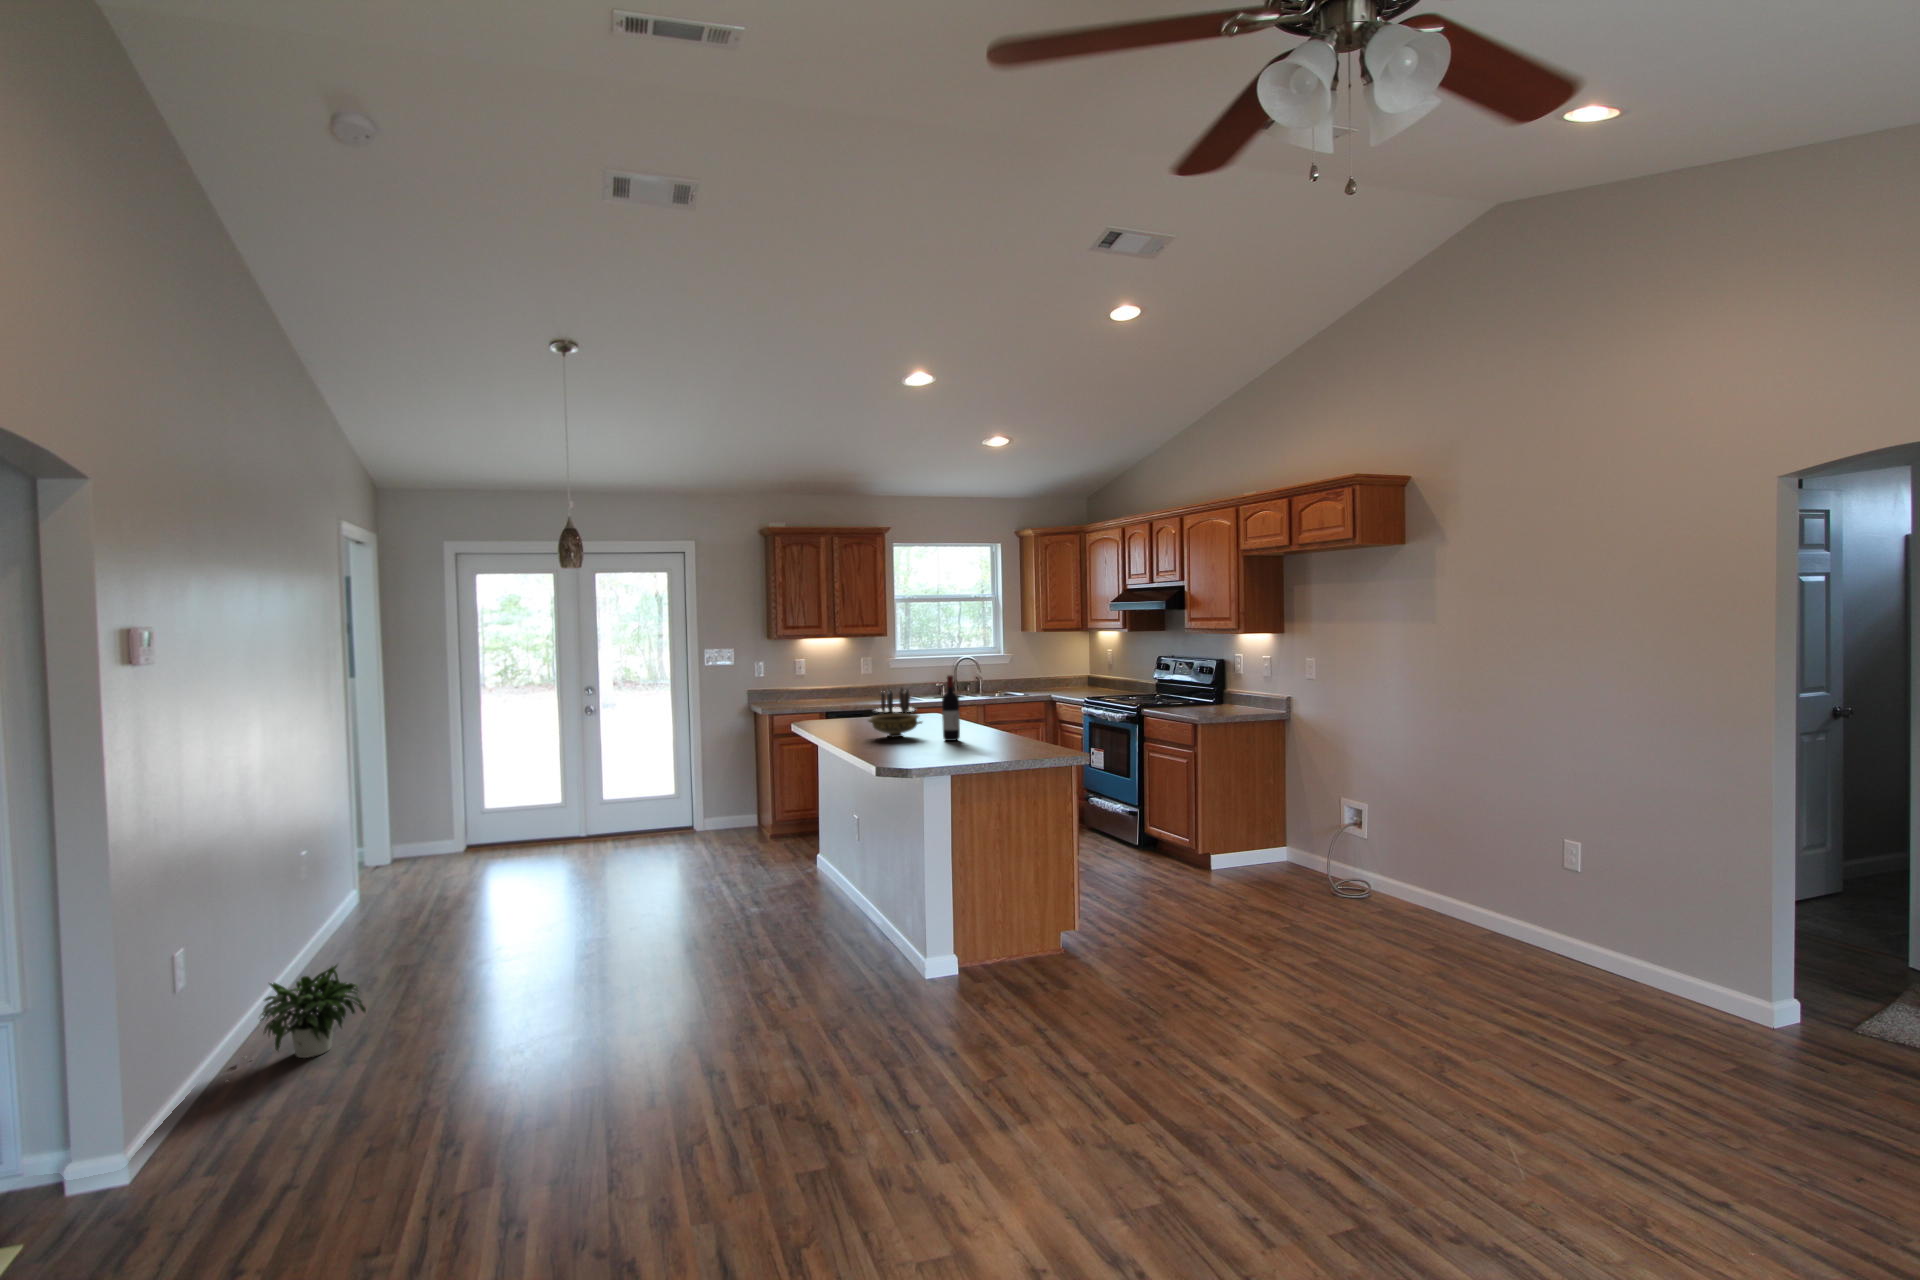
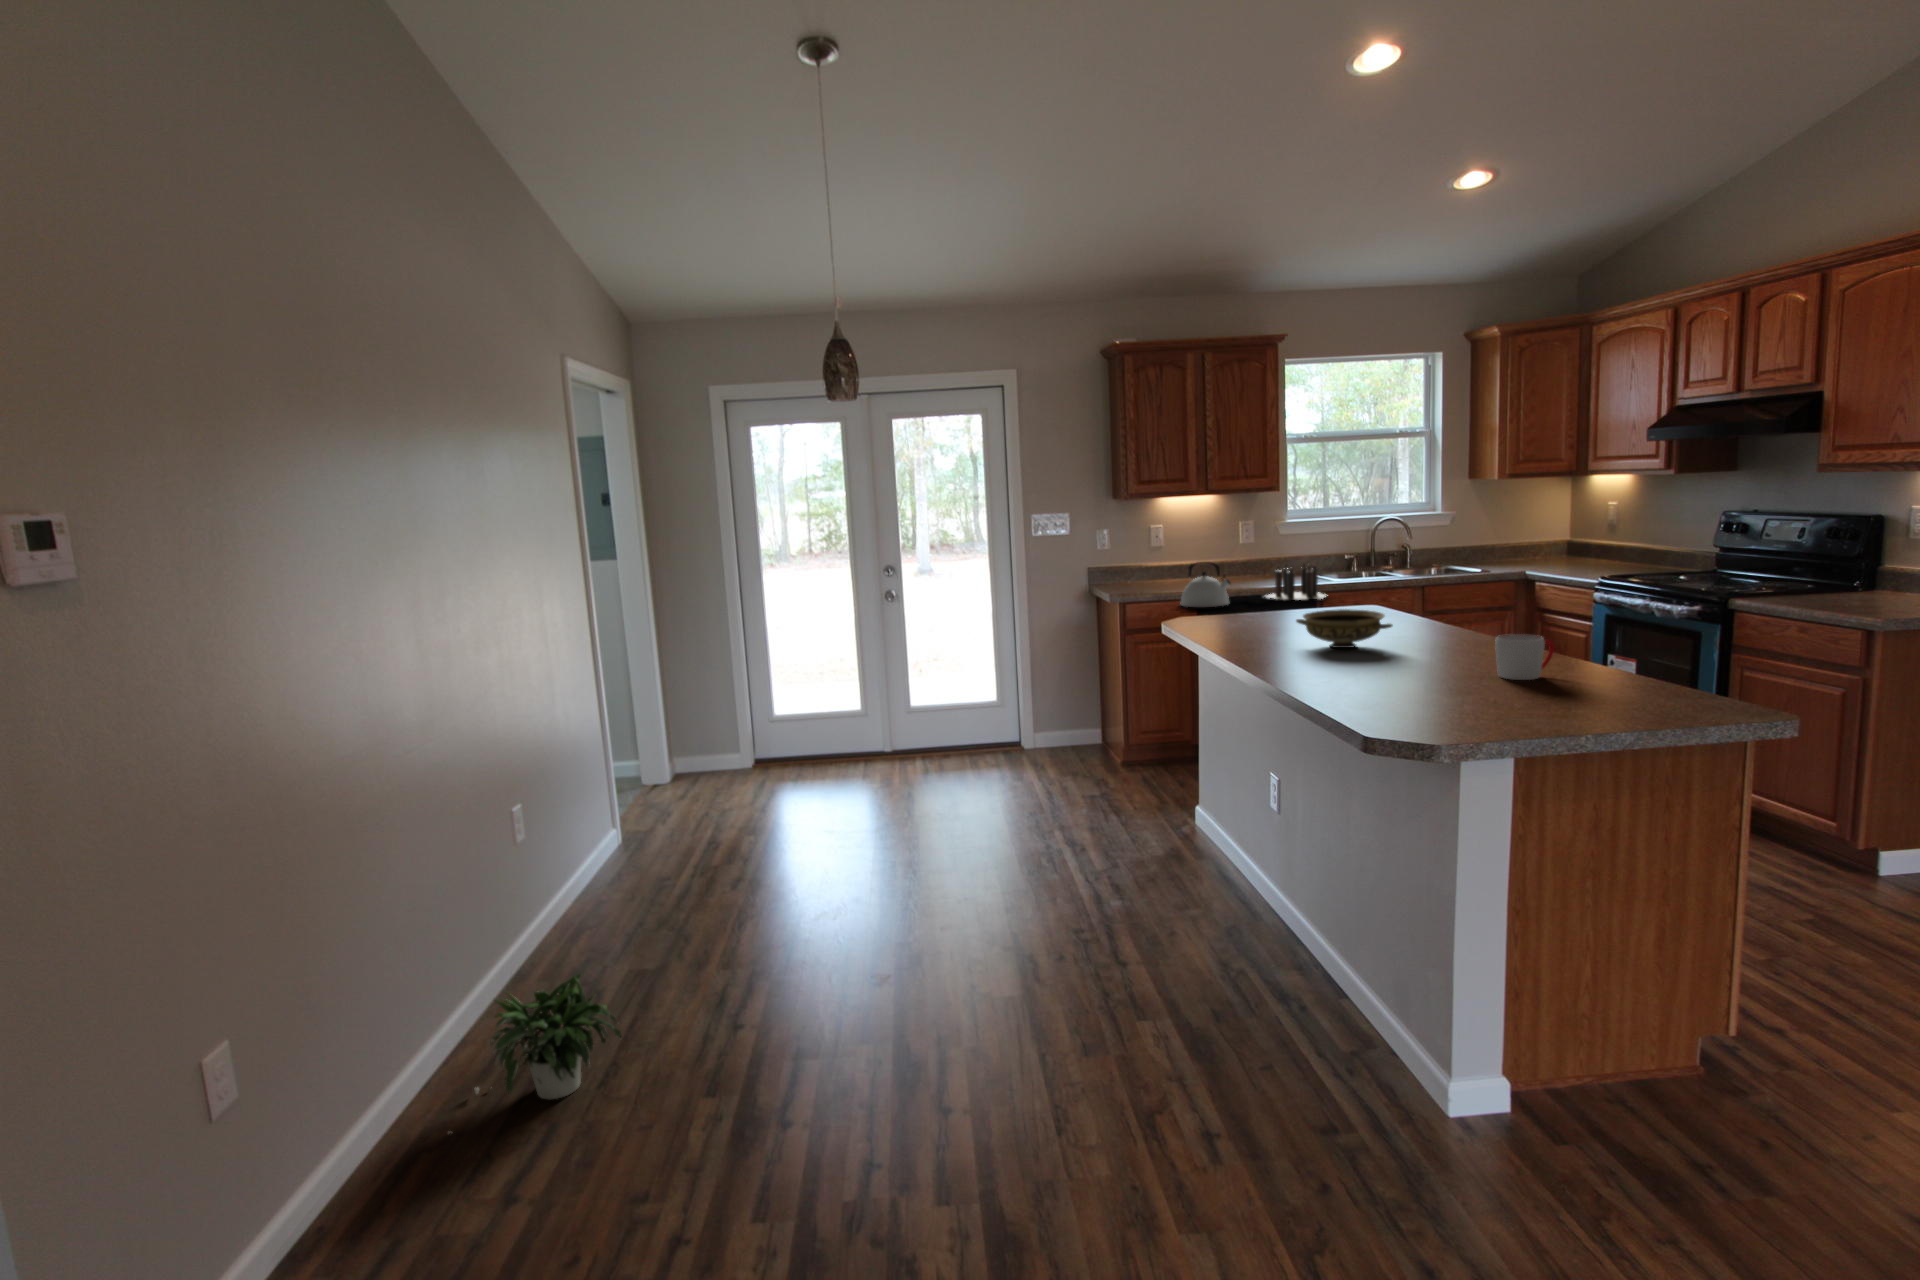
wine bottle: present [942,675,960,741] -> none [1435,550,1466,658]
kettle: none [812,685,847,717] -> present [1181,562,1231,607]
mug: none [964,724,997,750] -> present [1495,634,1554,680]

